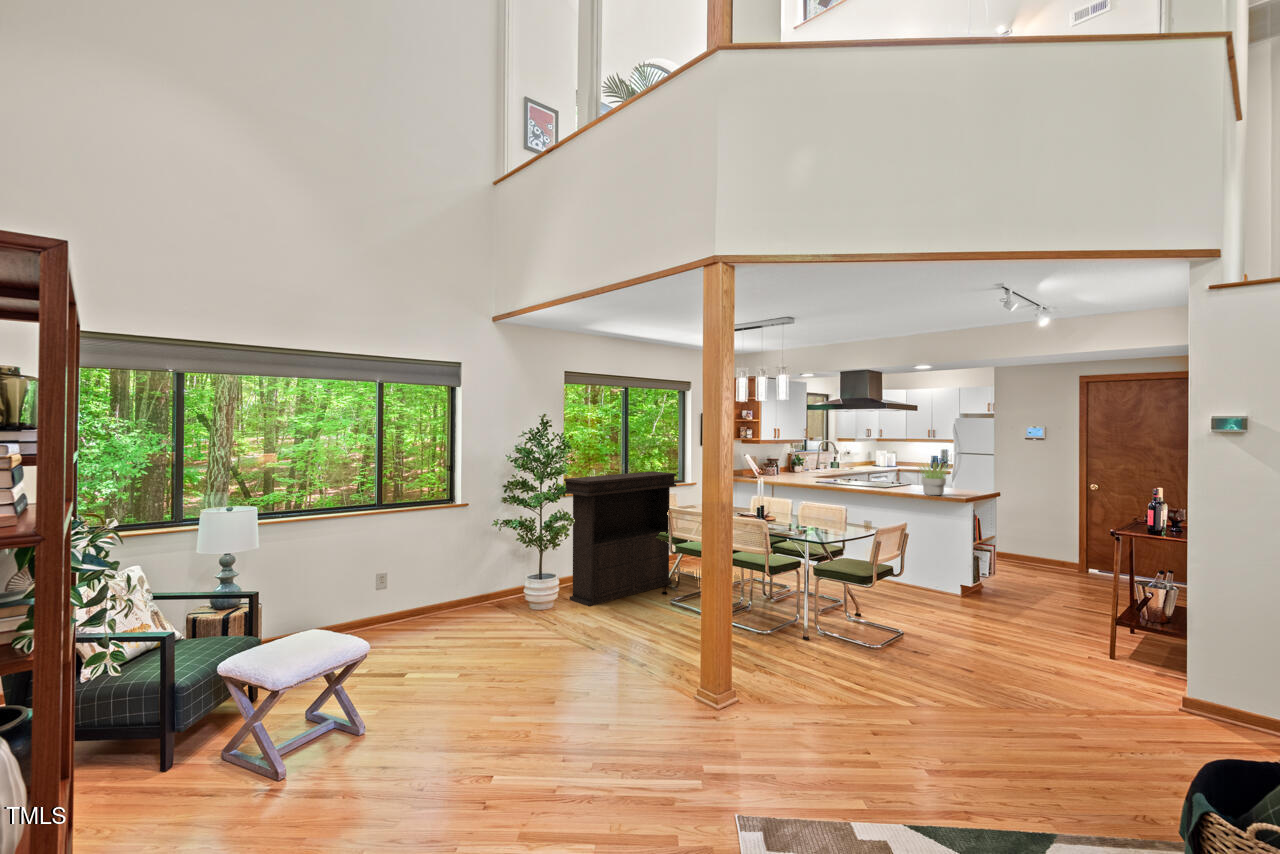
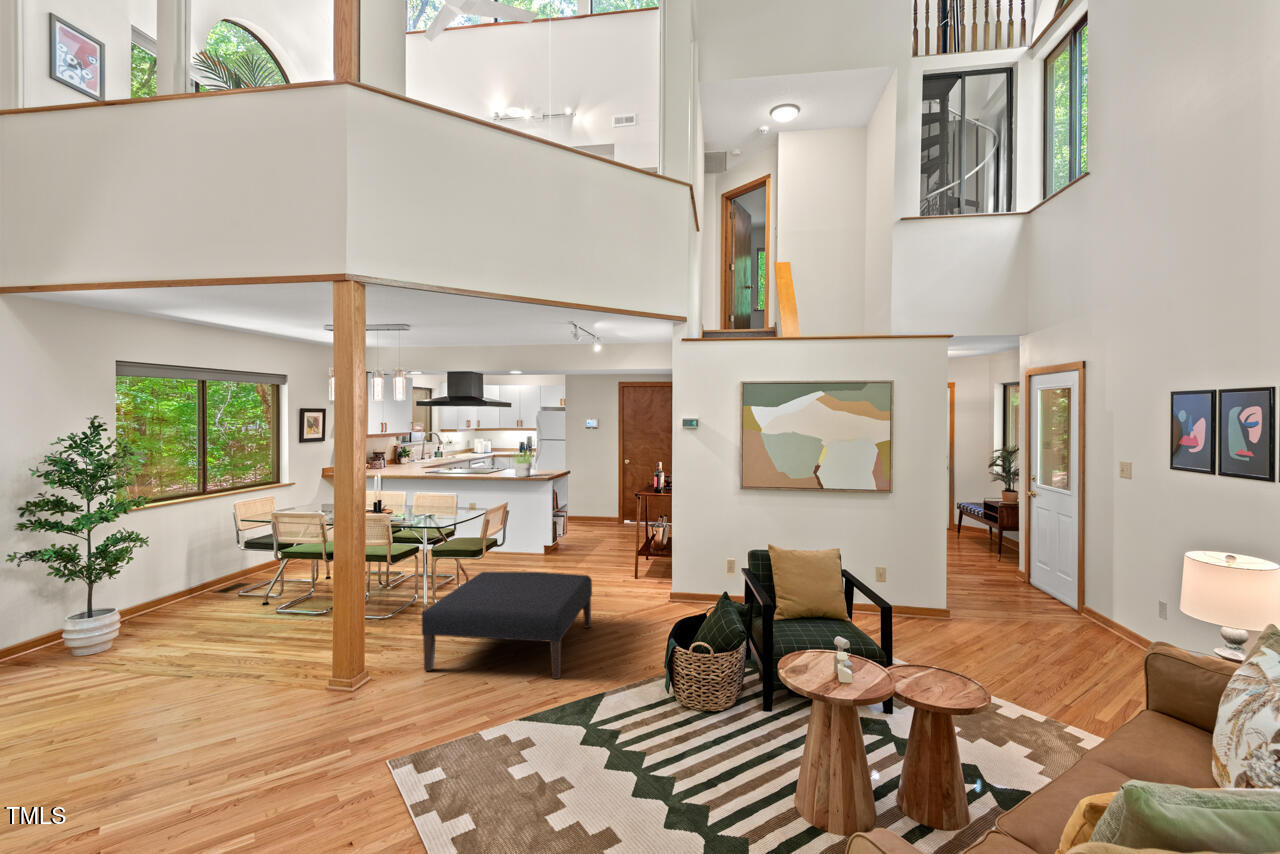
console table: present [564,471,677,606] -> none [126,475,278,634]
ottoman: none [796,606,1029,774] -> present [422,571,592,679]

